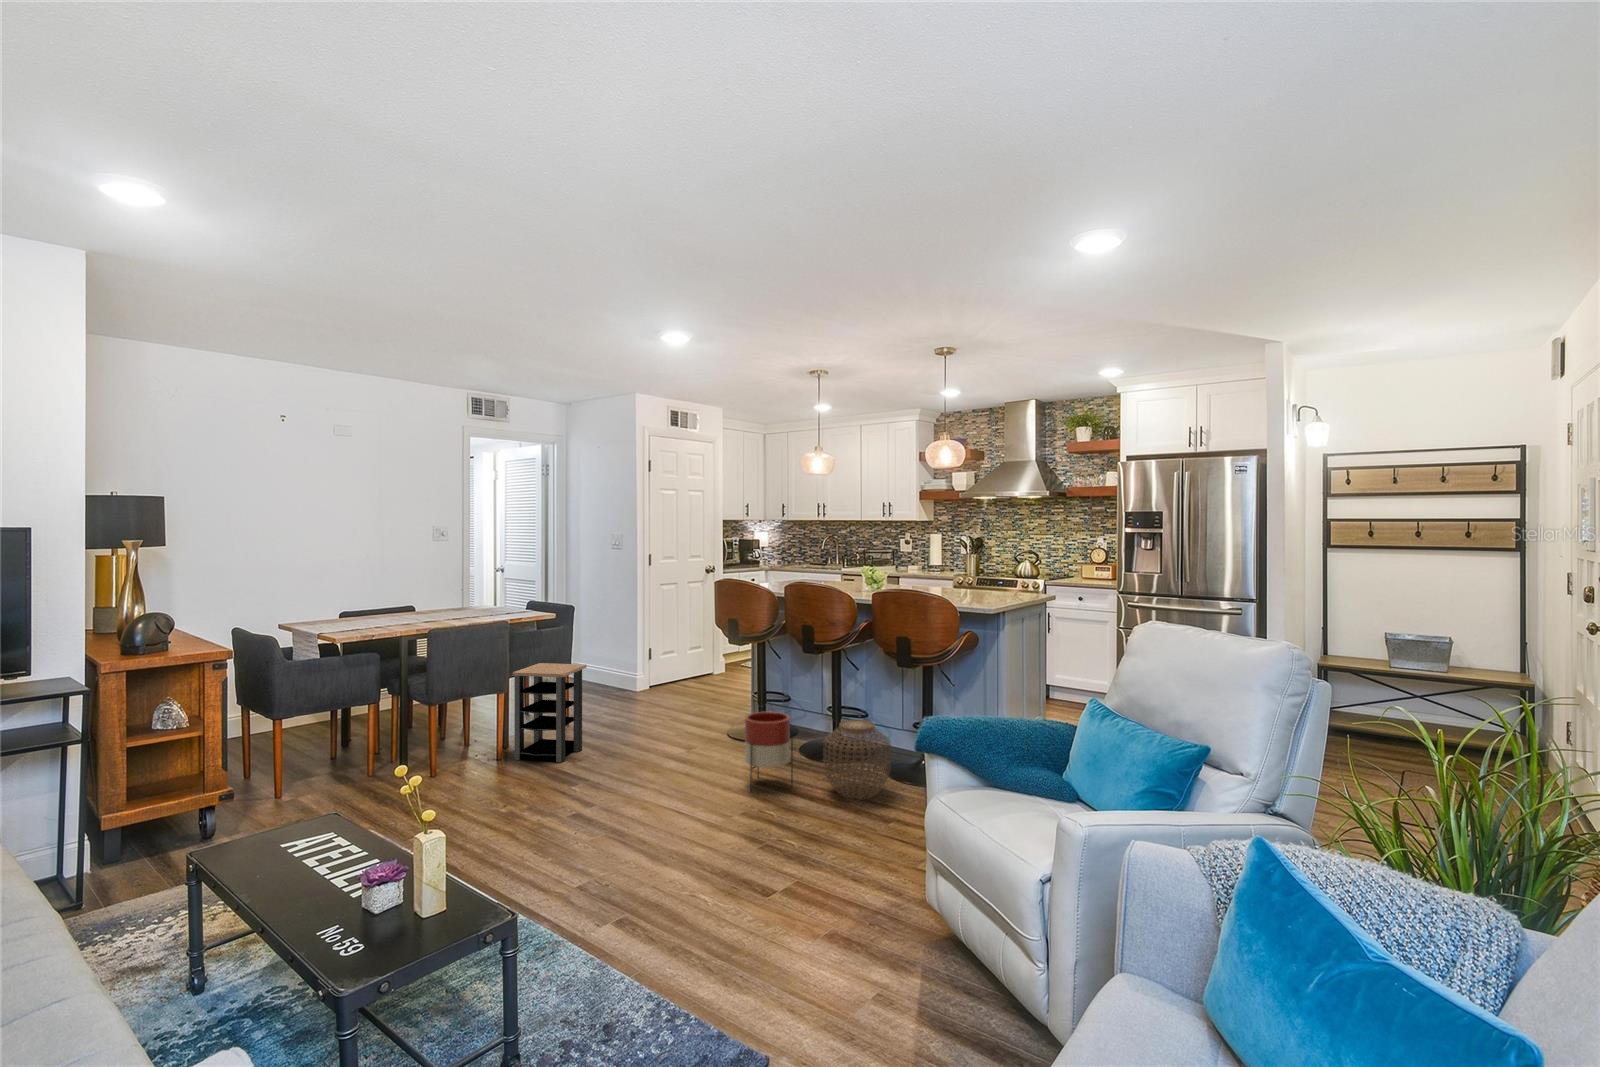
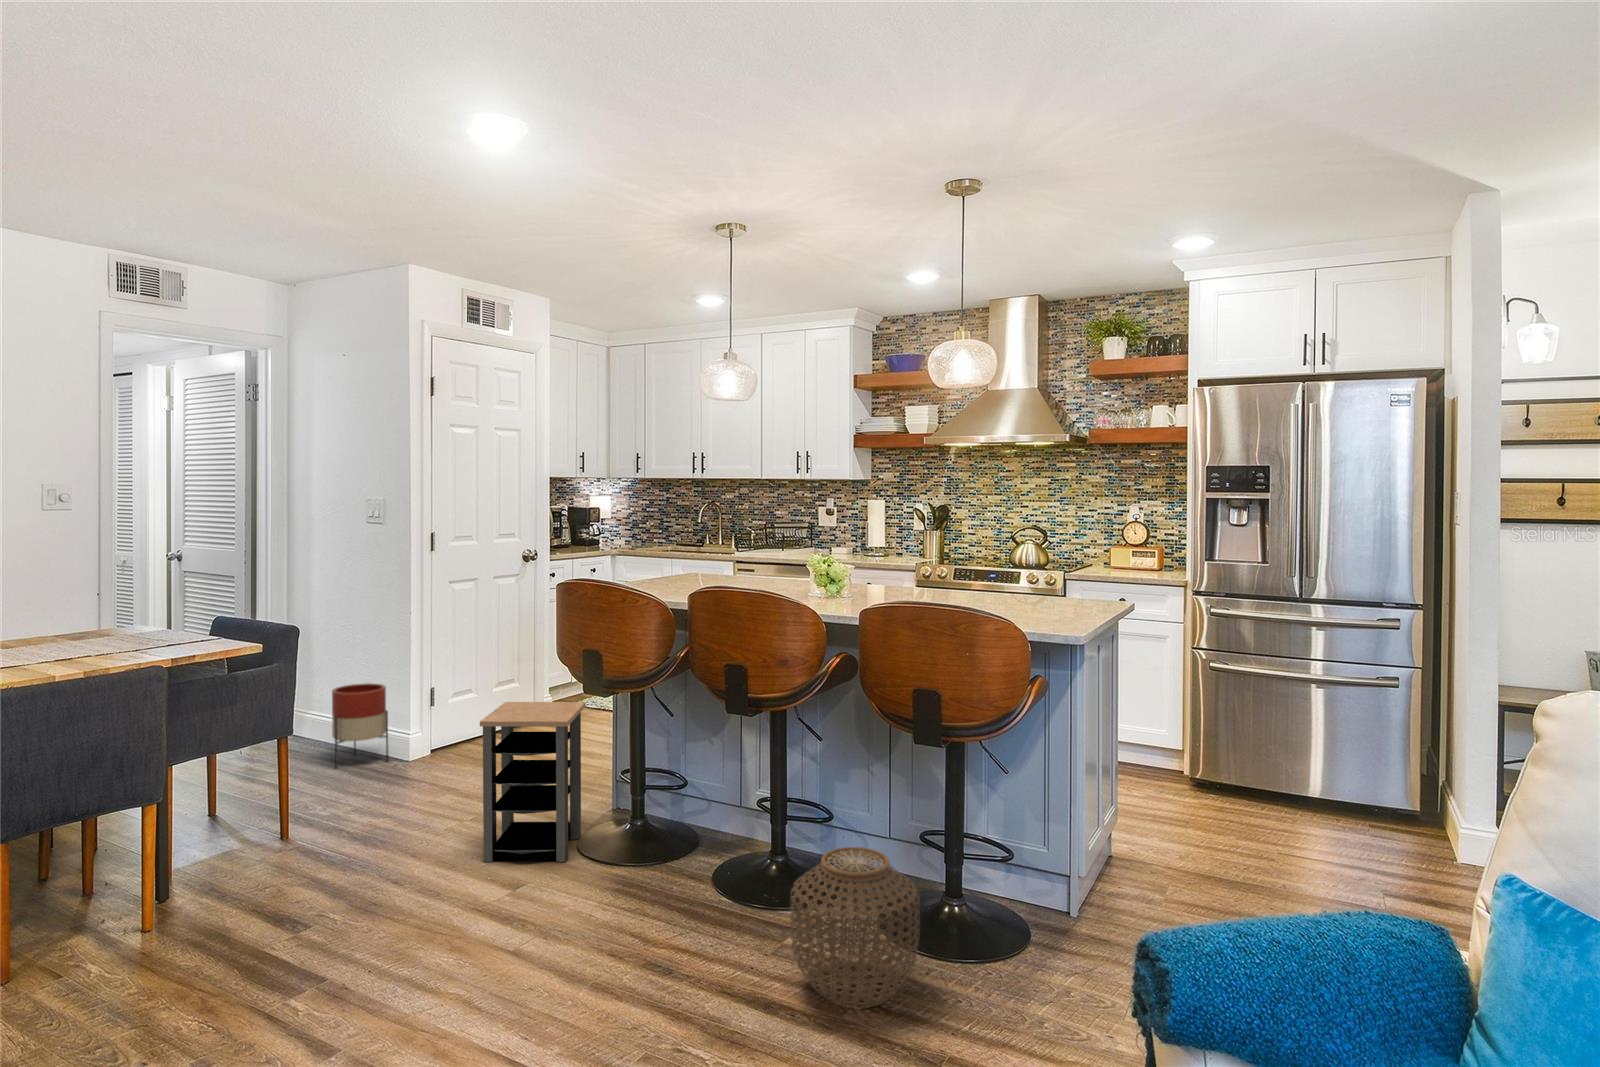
side table: present [513,663,587,763] -> present [480,702,586,862]
planter: present [745,712,793,791] -> present [332,683,388,768]

